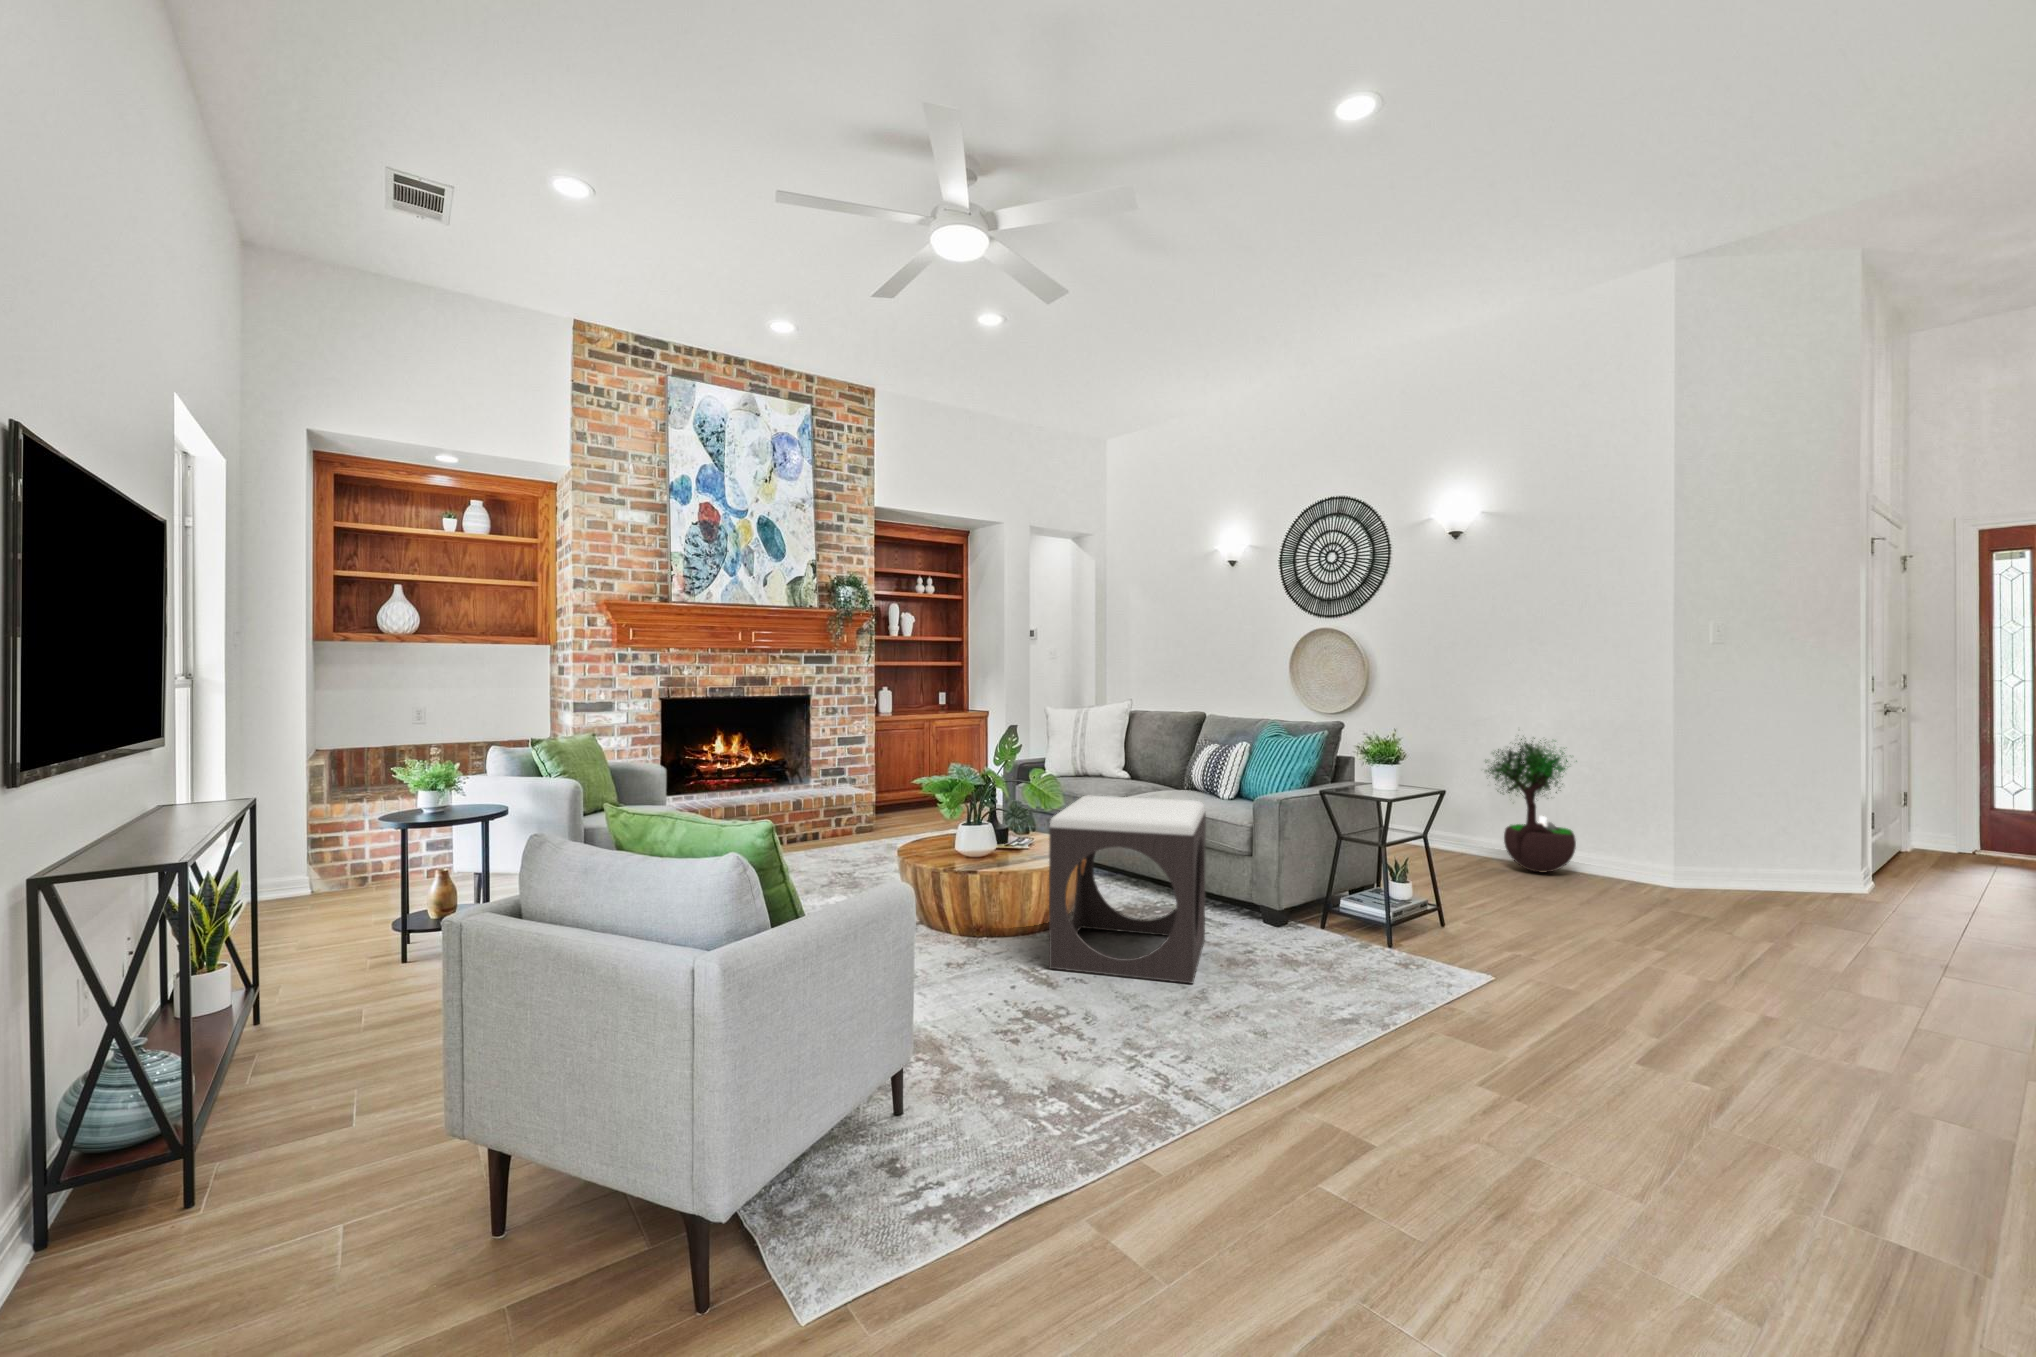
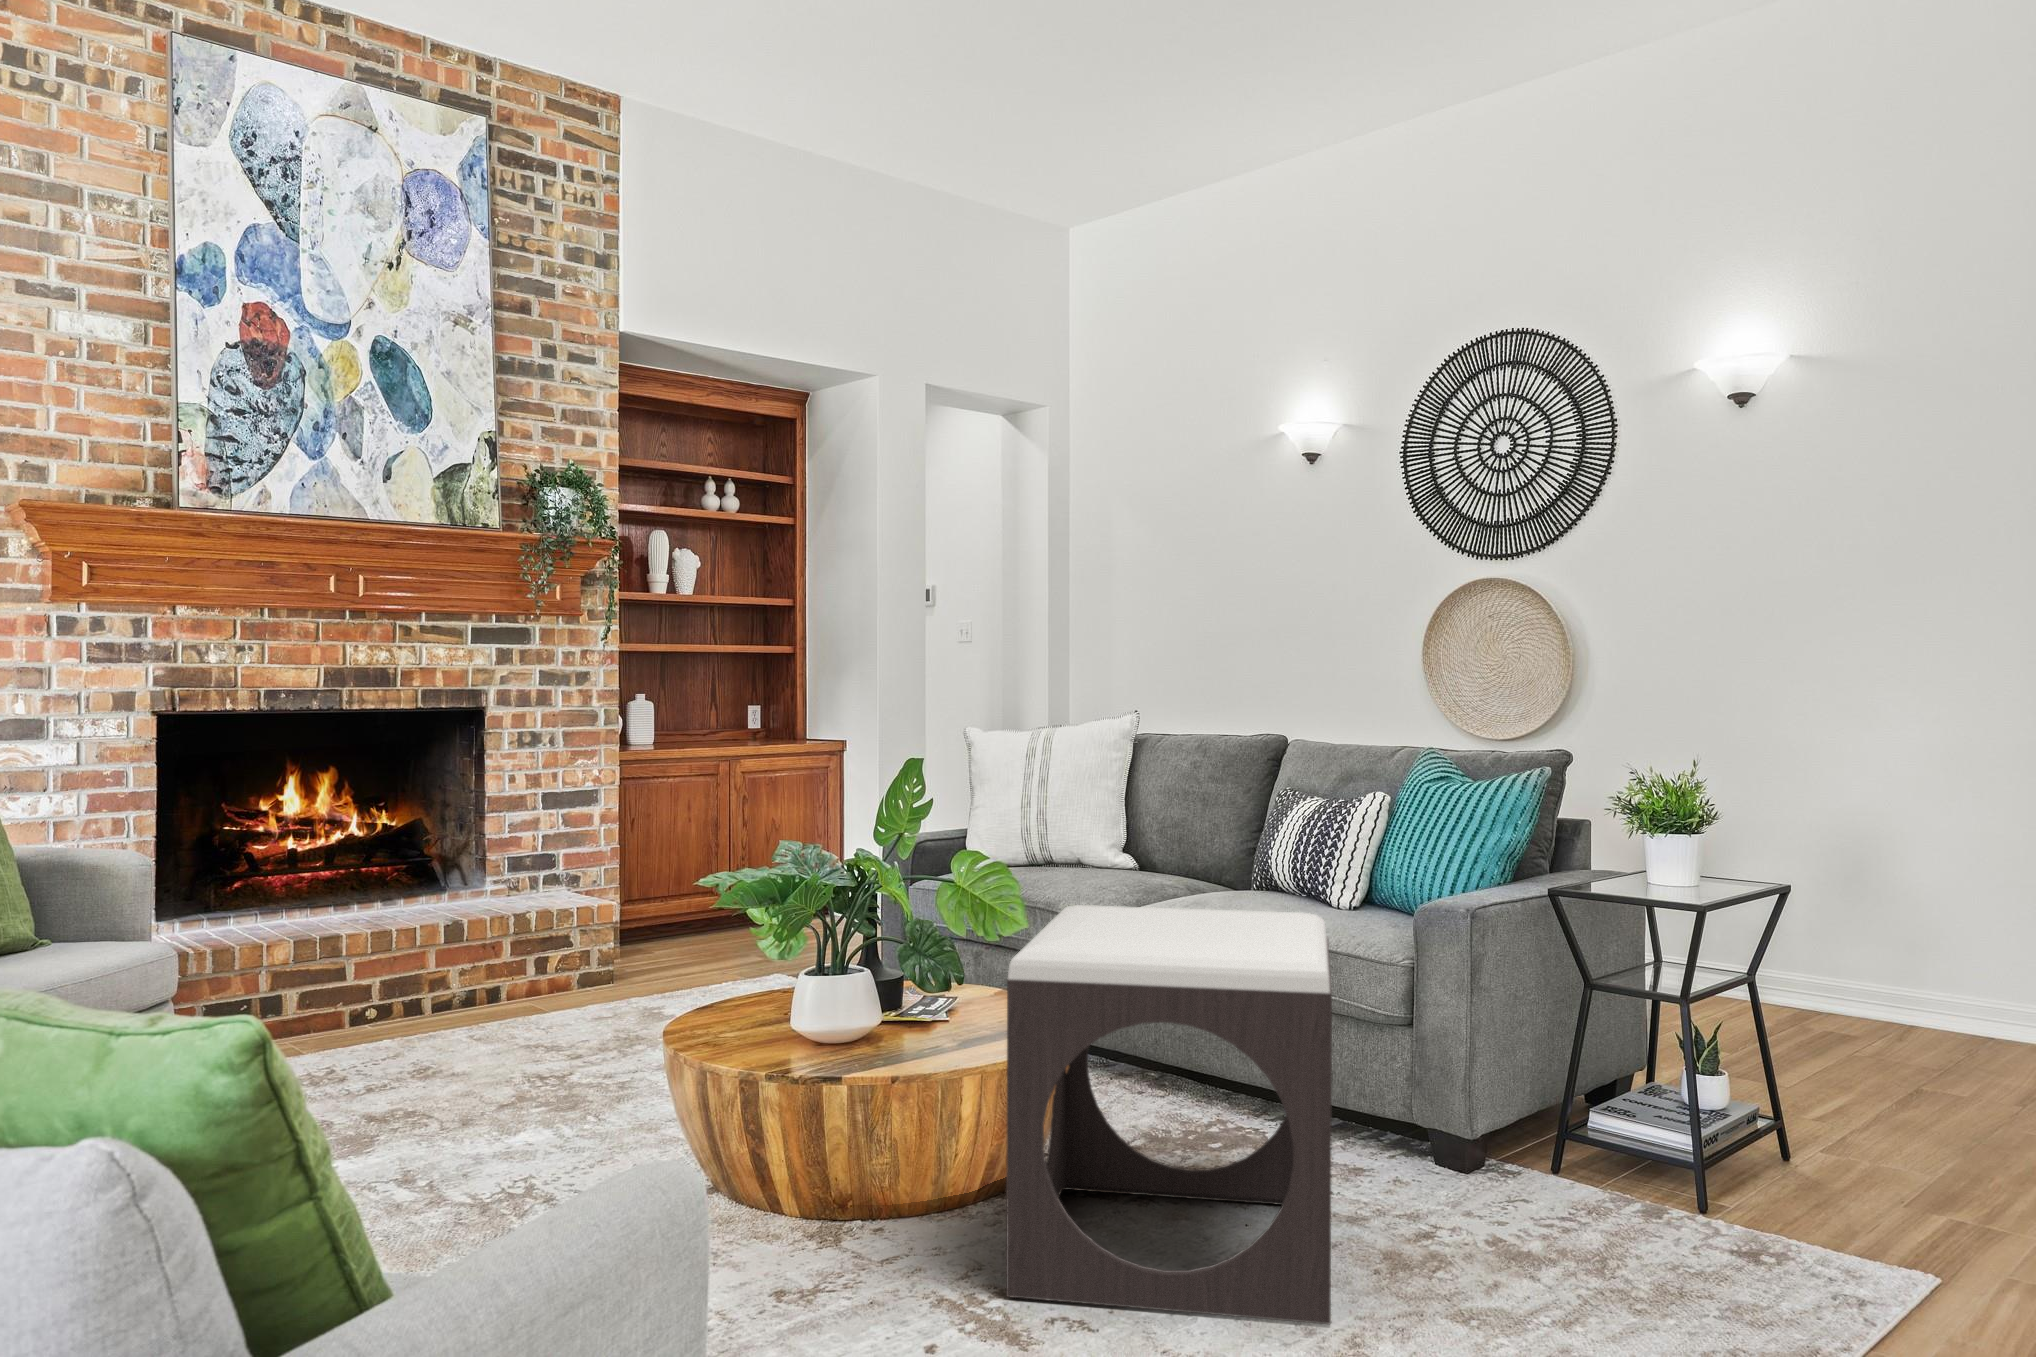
potted tree: present [1486,738,1576,872] -> none [1810,759,1996,1038]

